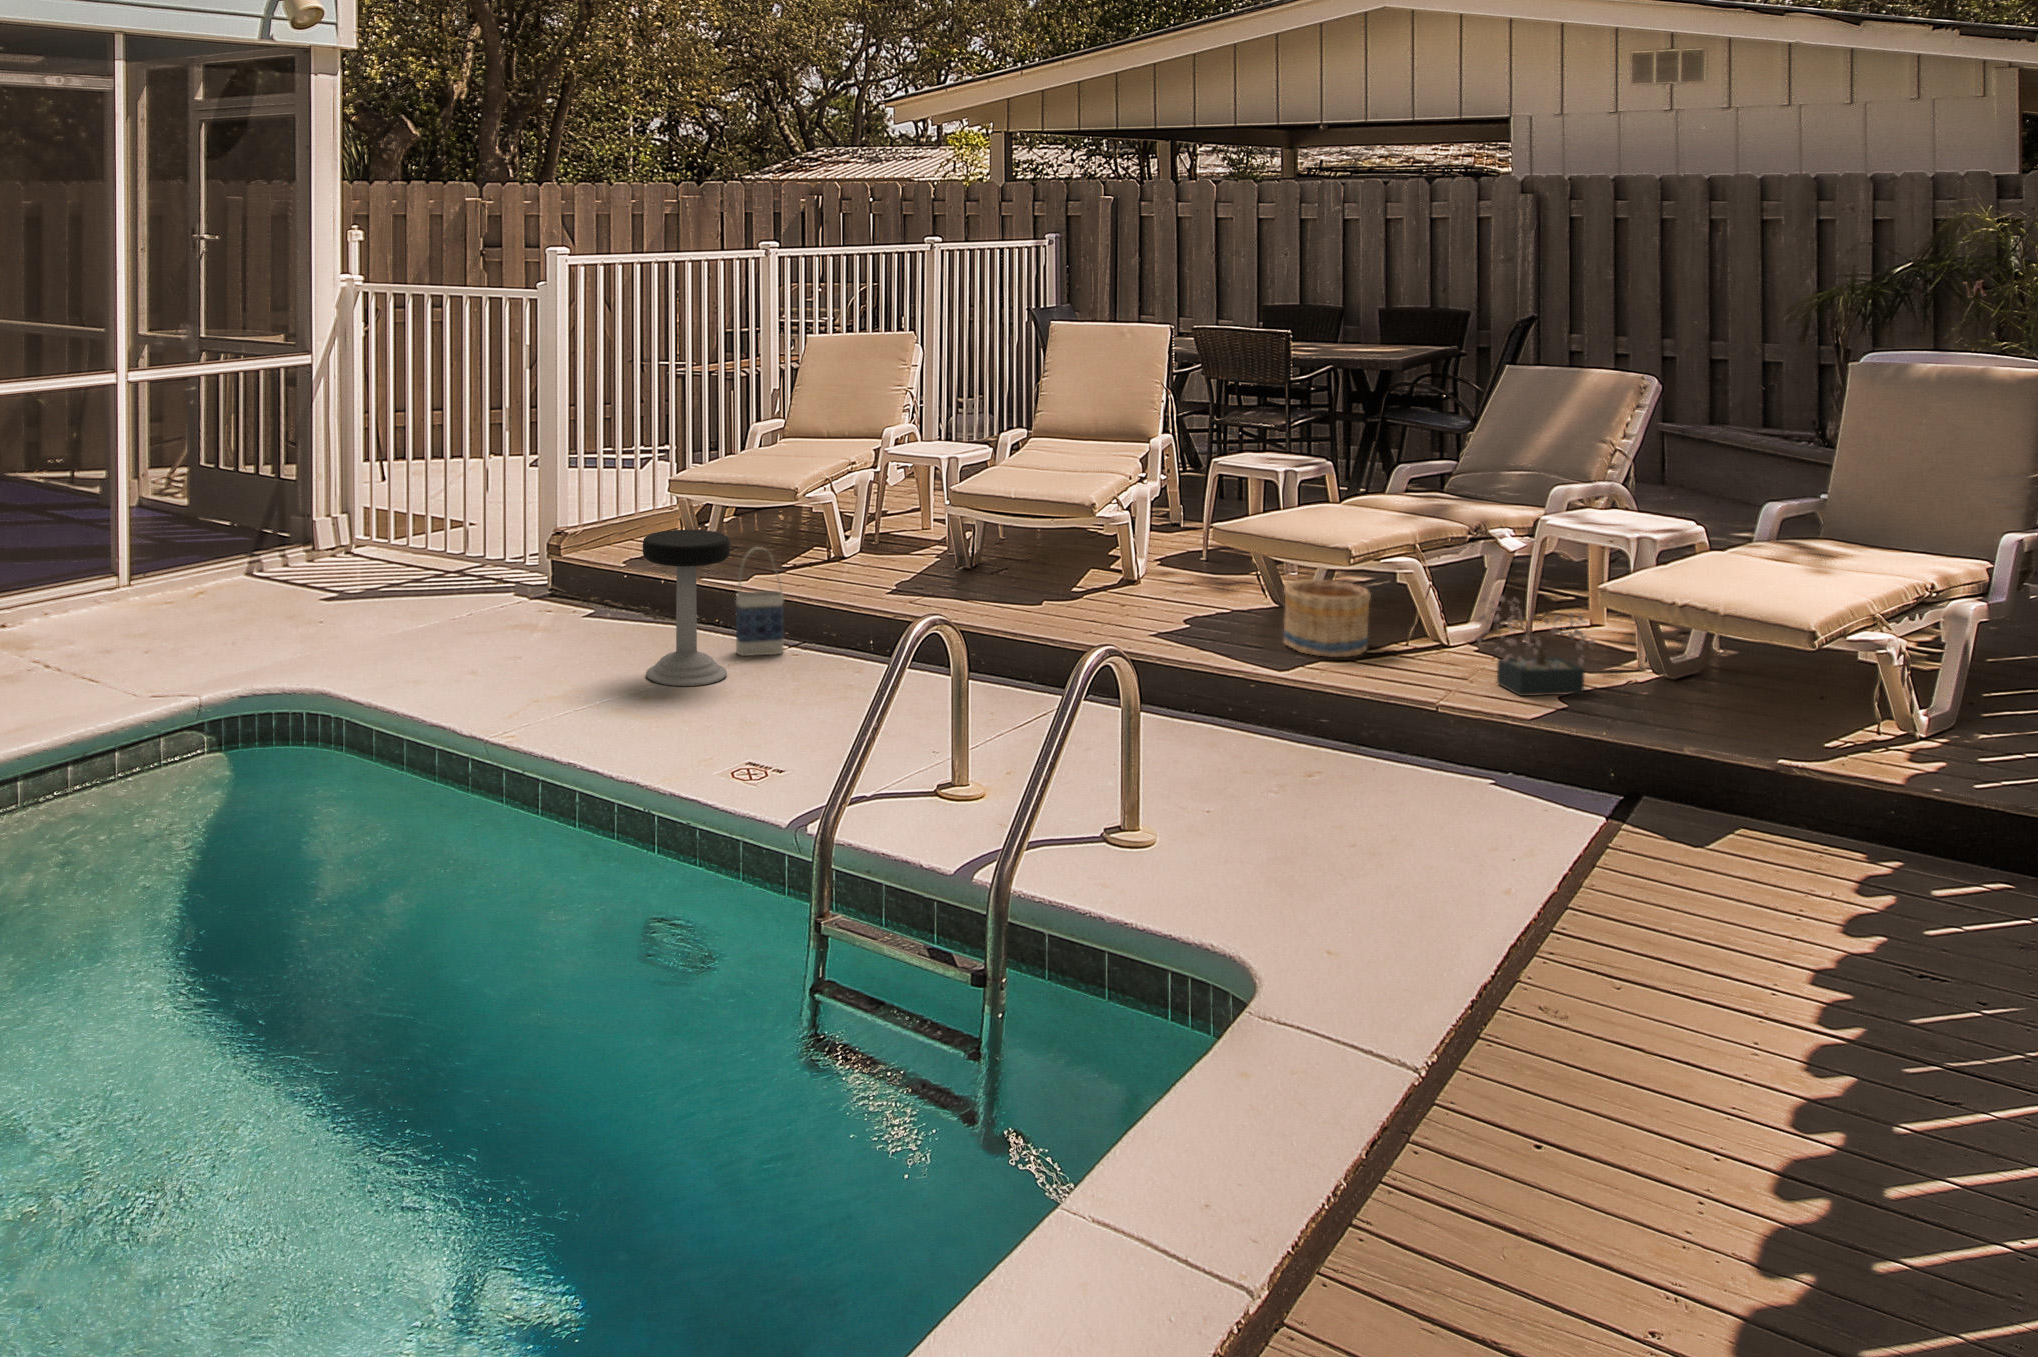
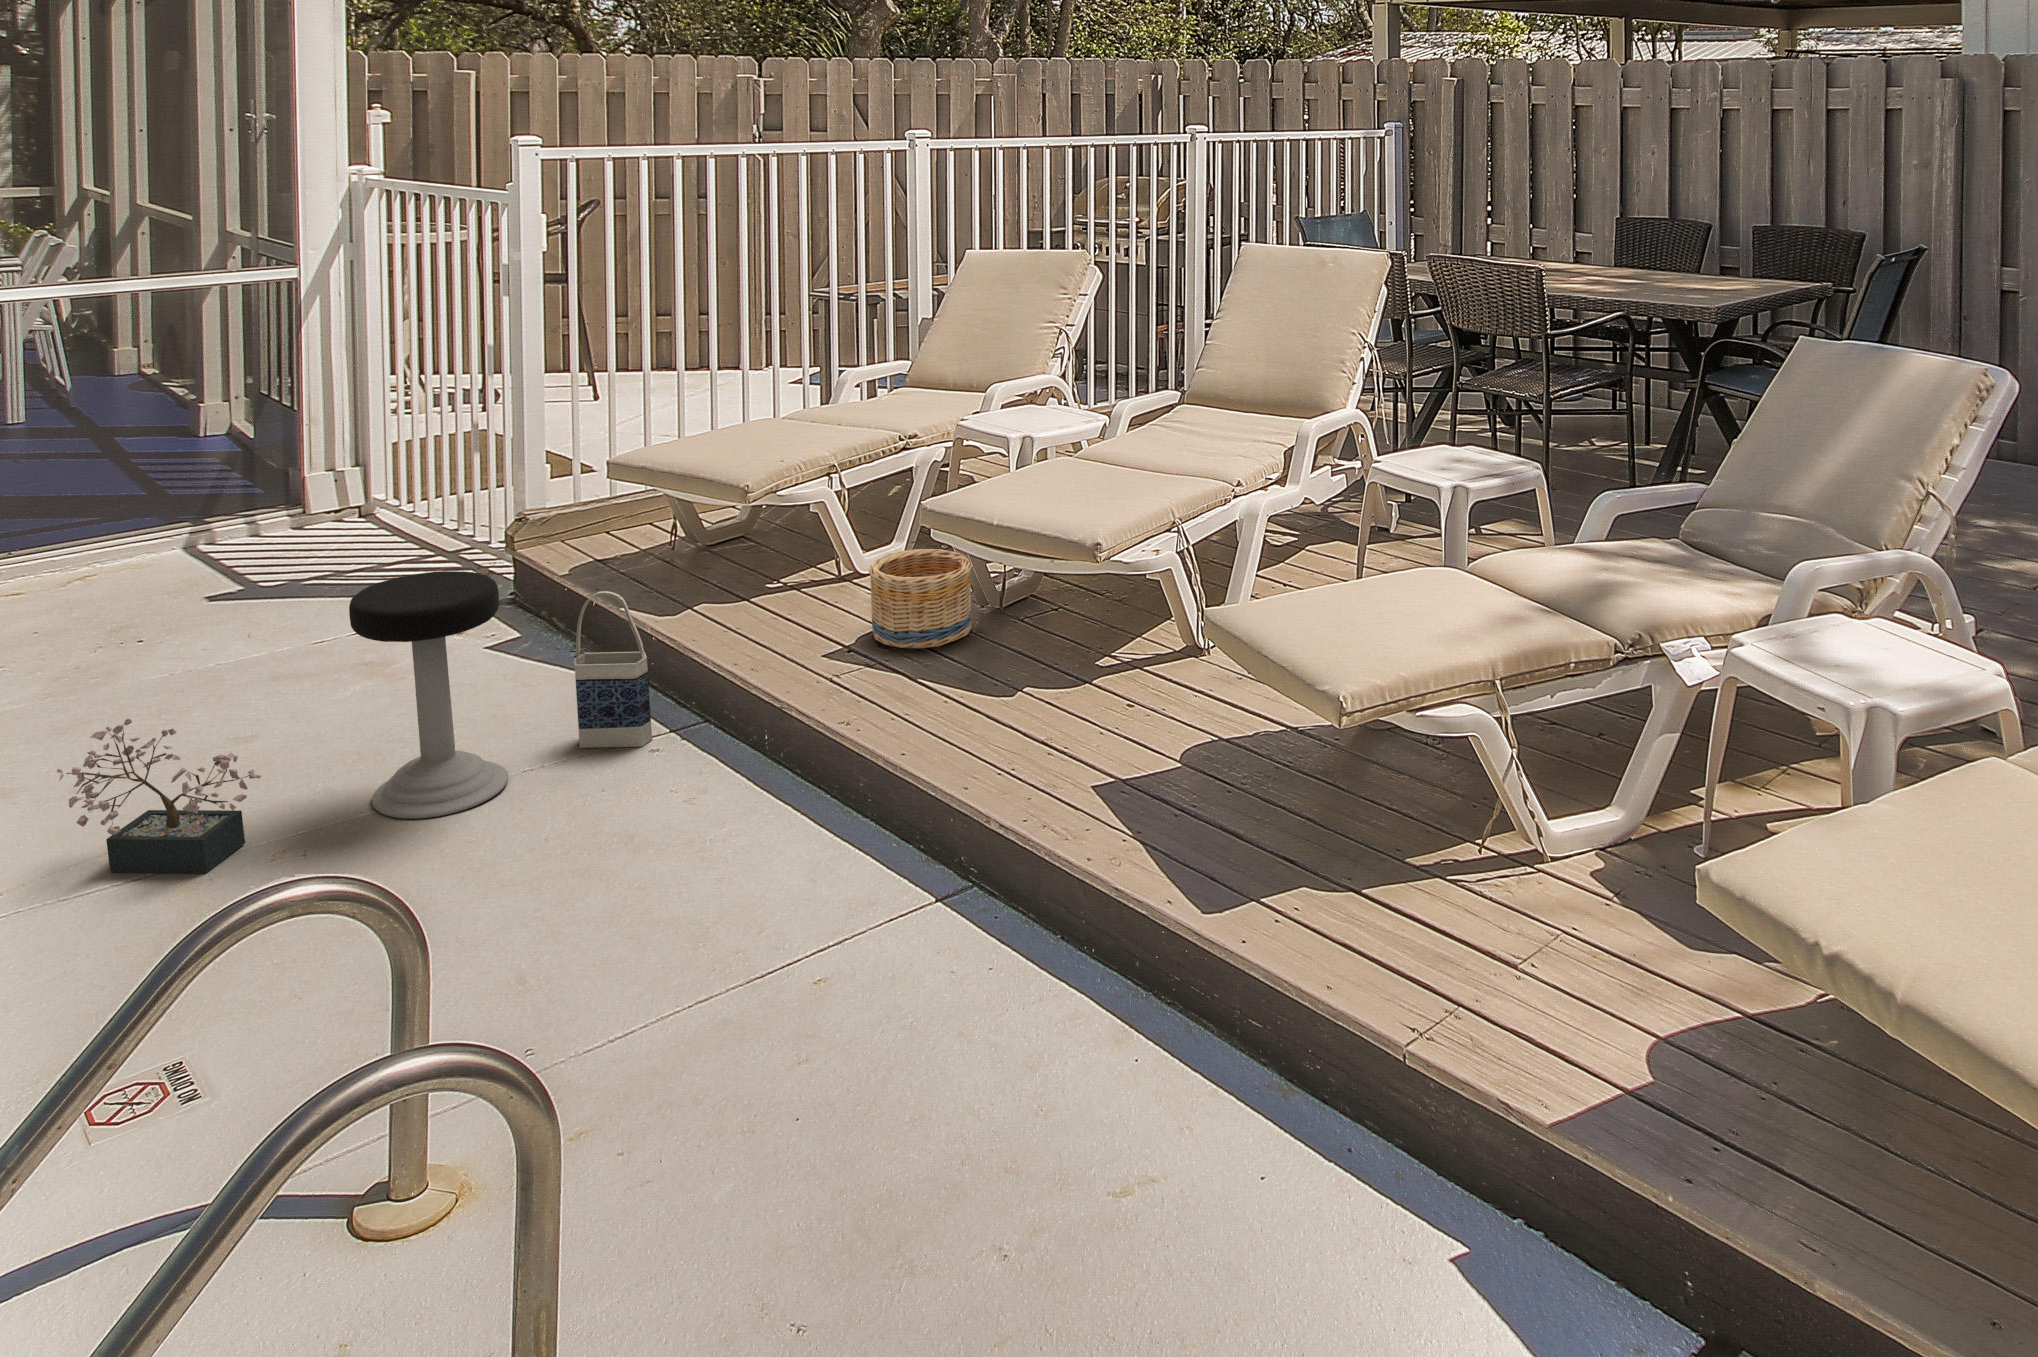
basket: present [1284,580,1371,657] -> present [869,549,972,648]
decorative plant: present [1477,594,1595,696] -> present [57,719,261,873]

